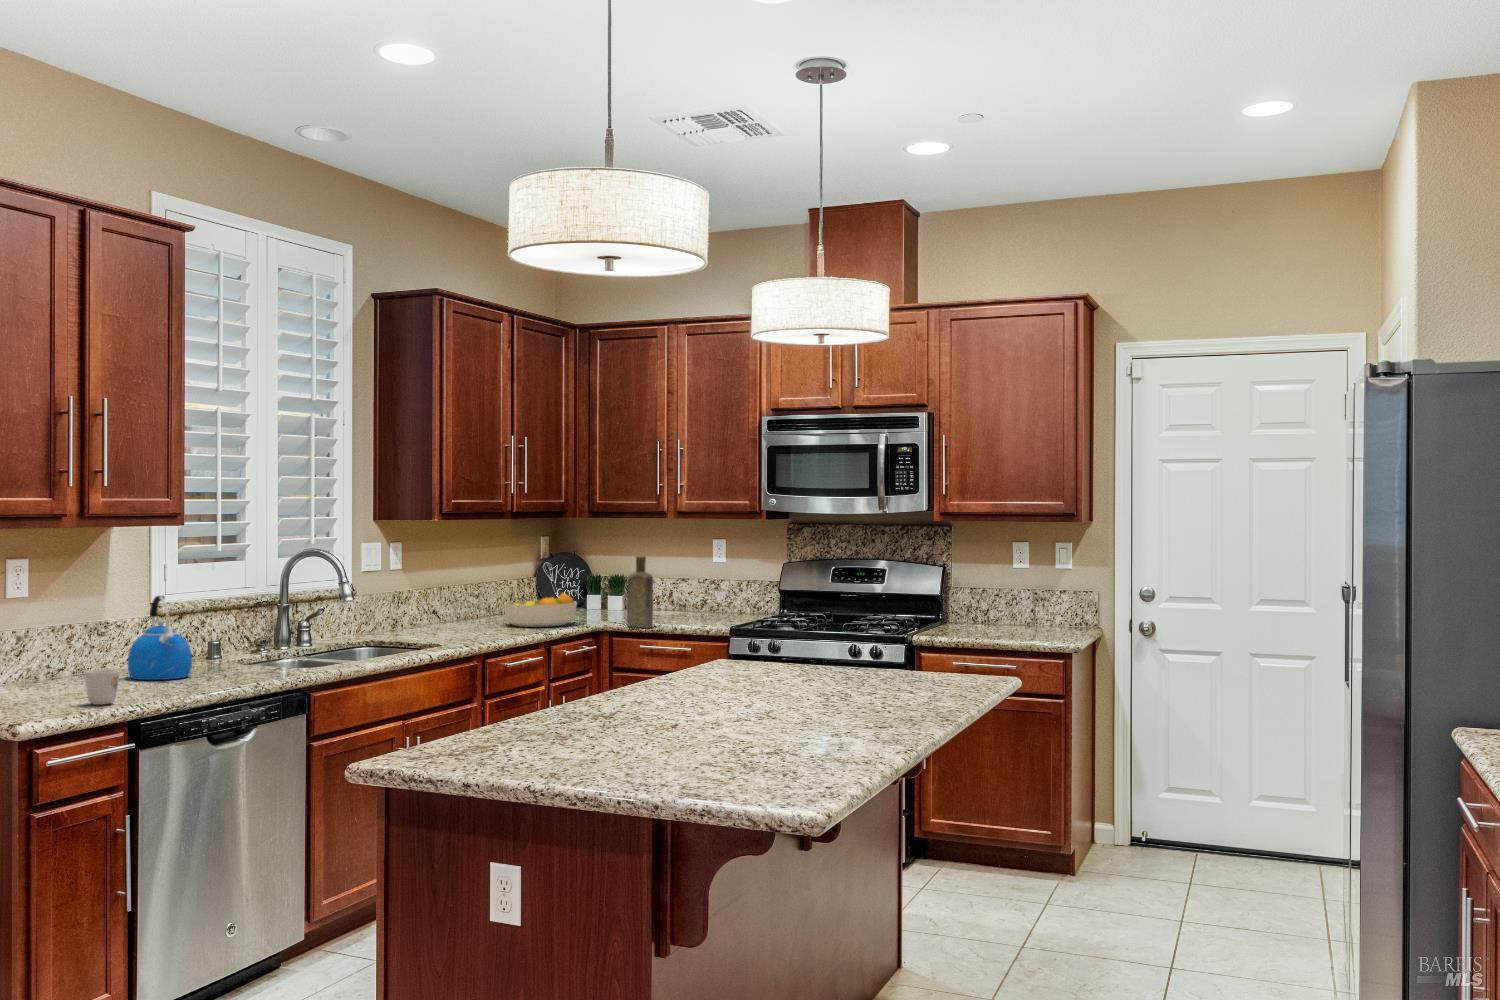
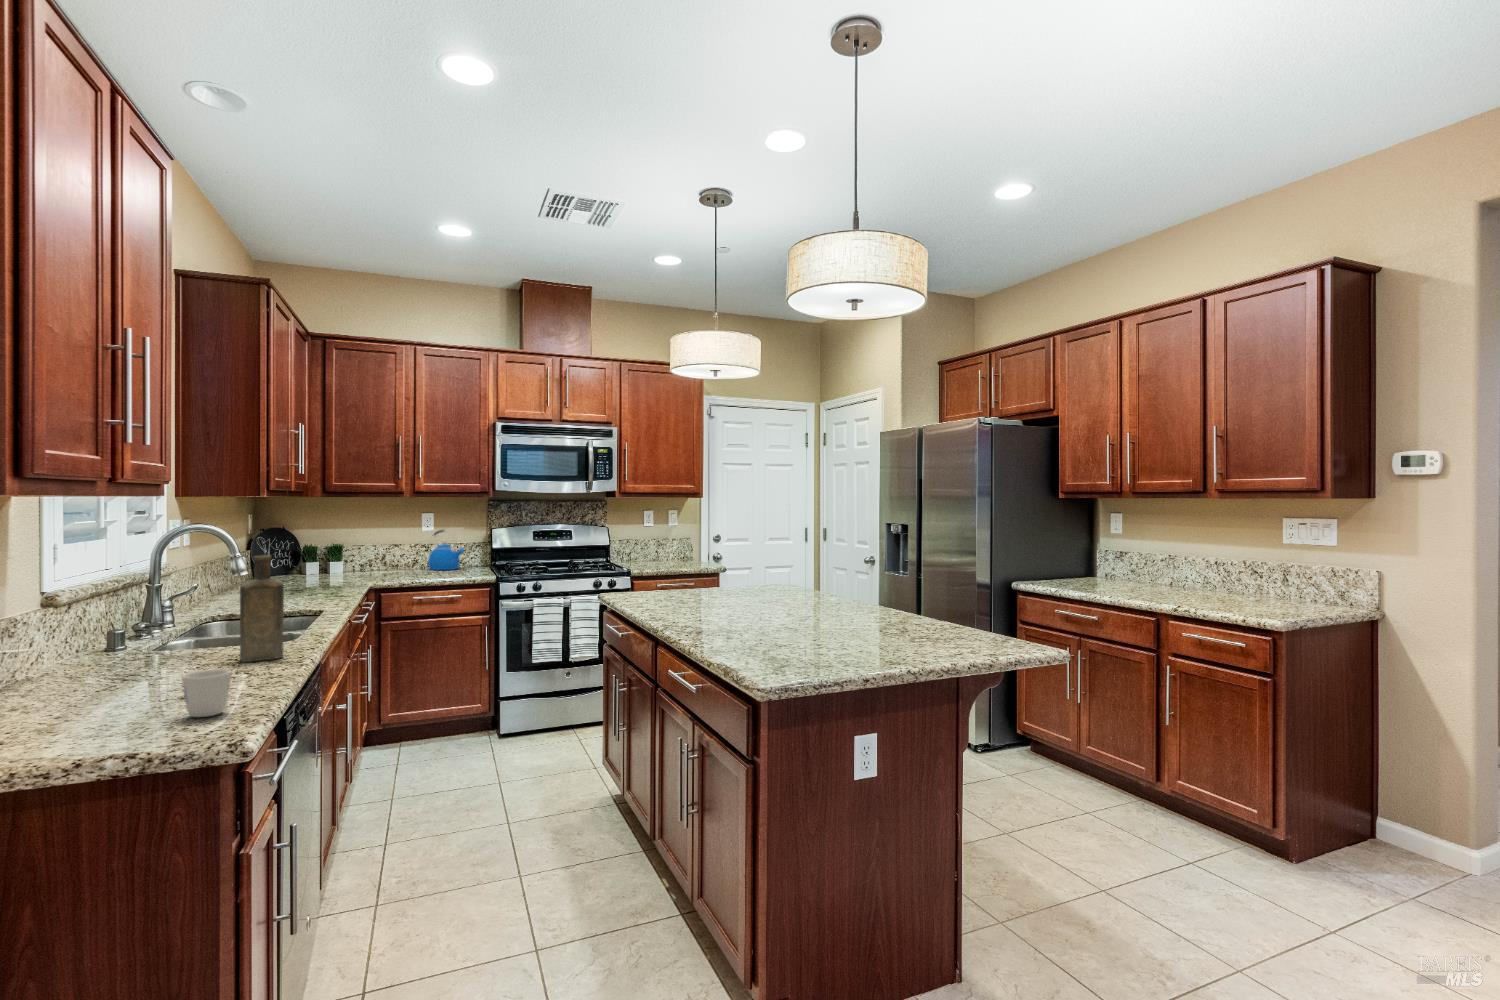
bottle: present [627,556,653,628] -> present [240,555,284,662]
fruit bowl: present [504,592,577,627] -> none [294,558,361,590]
kettle: present [128,596,192,680] -> present [428,530,465,570]

